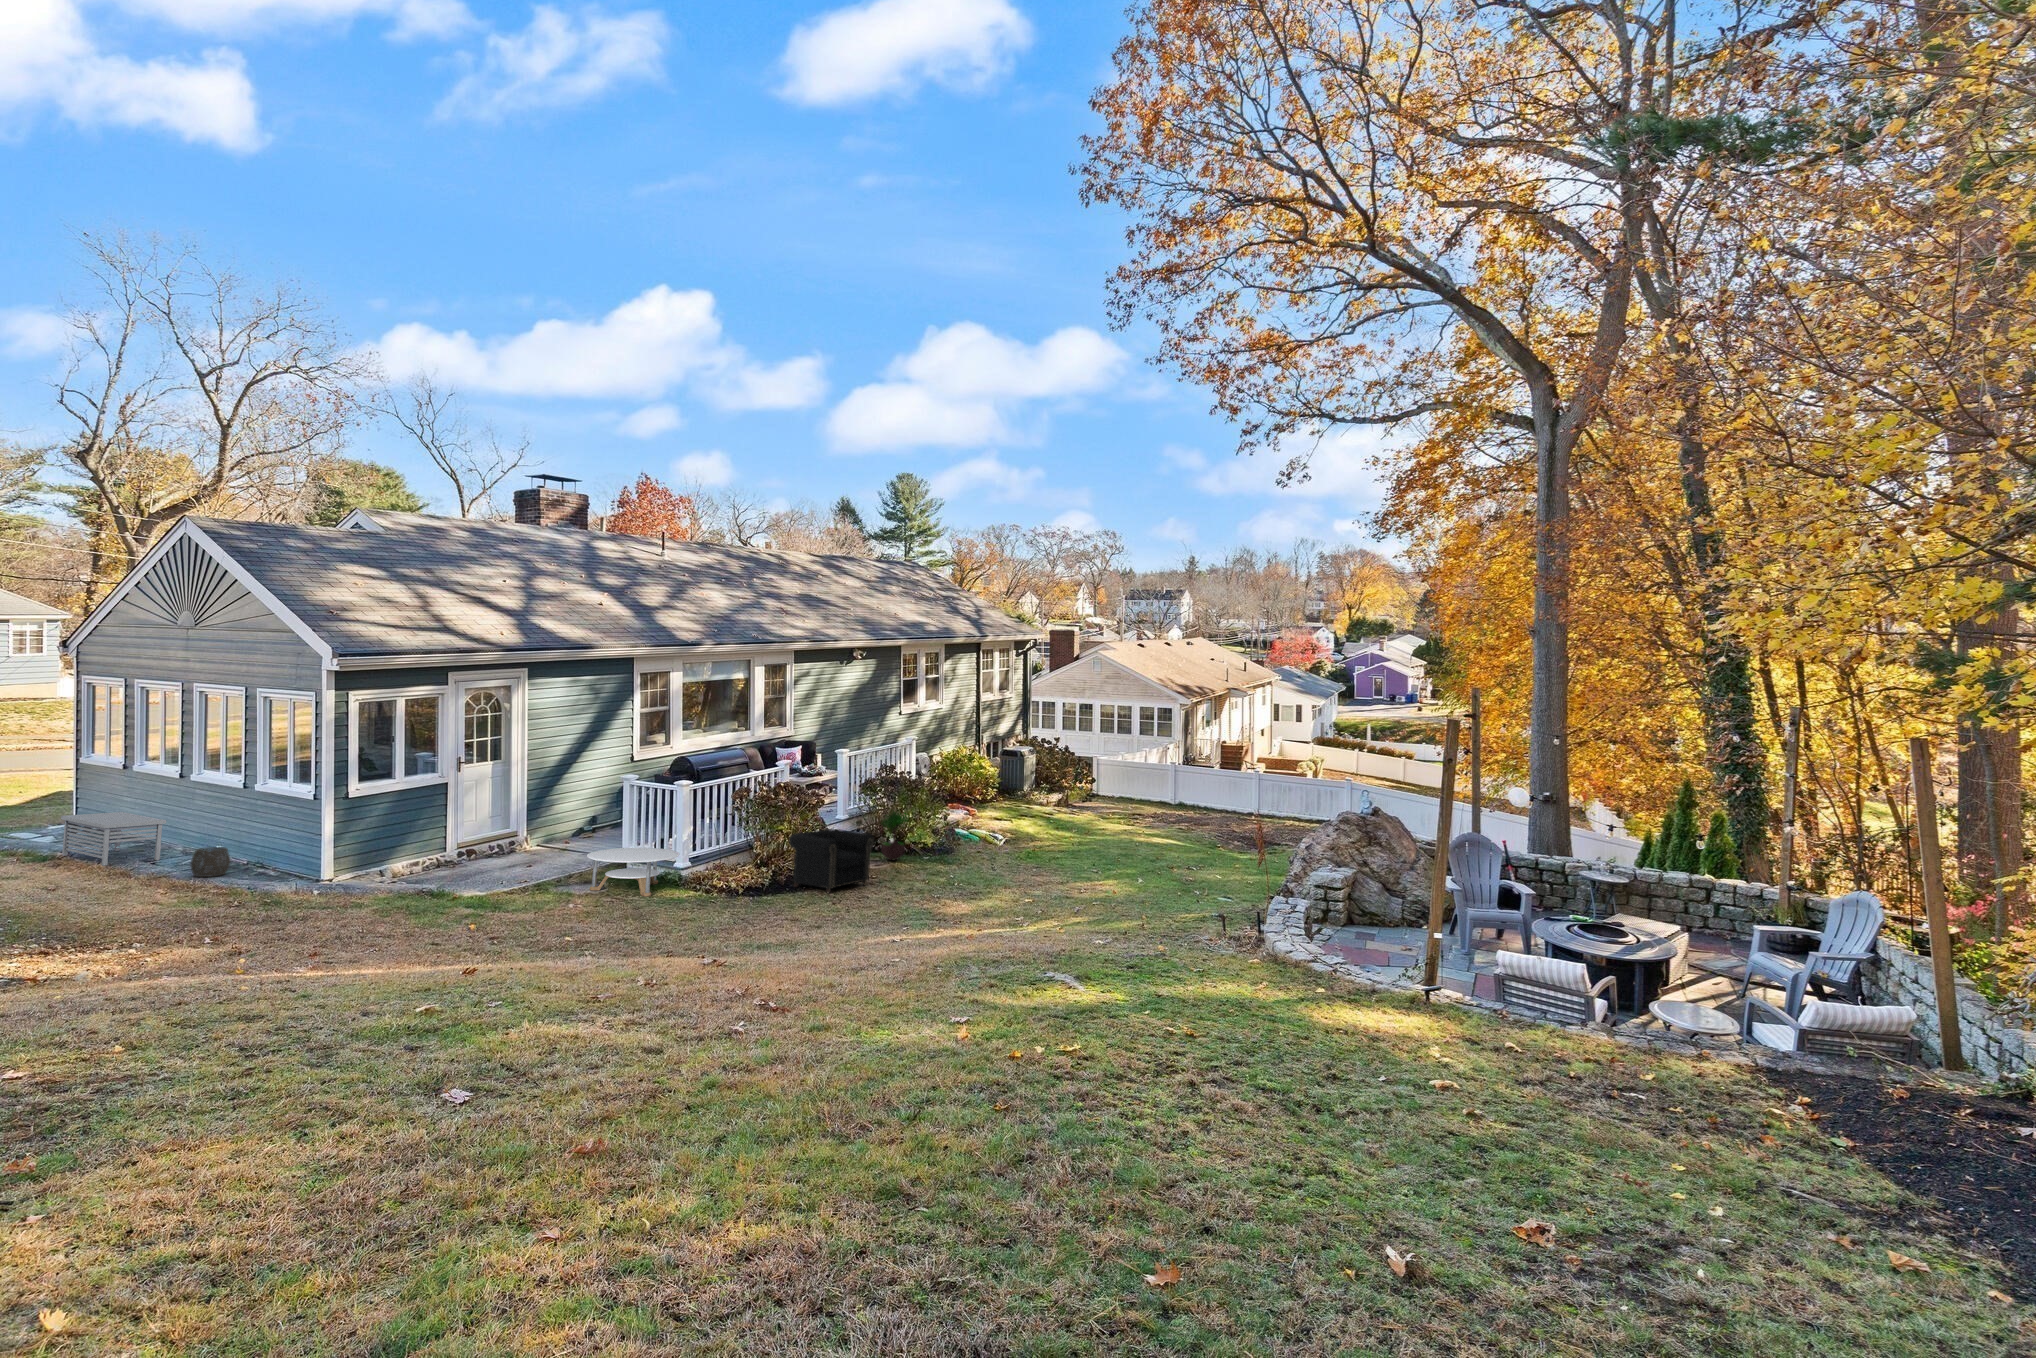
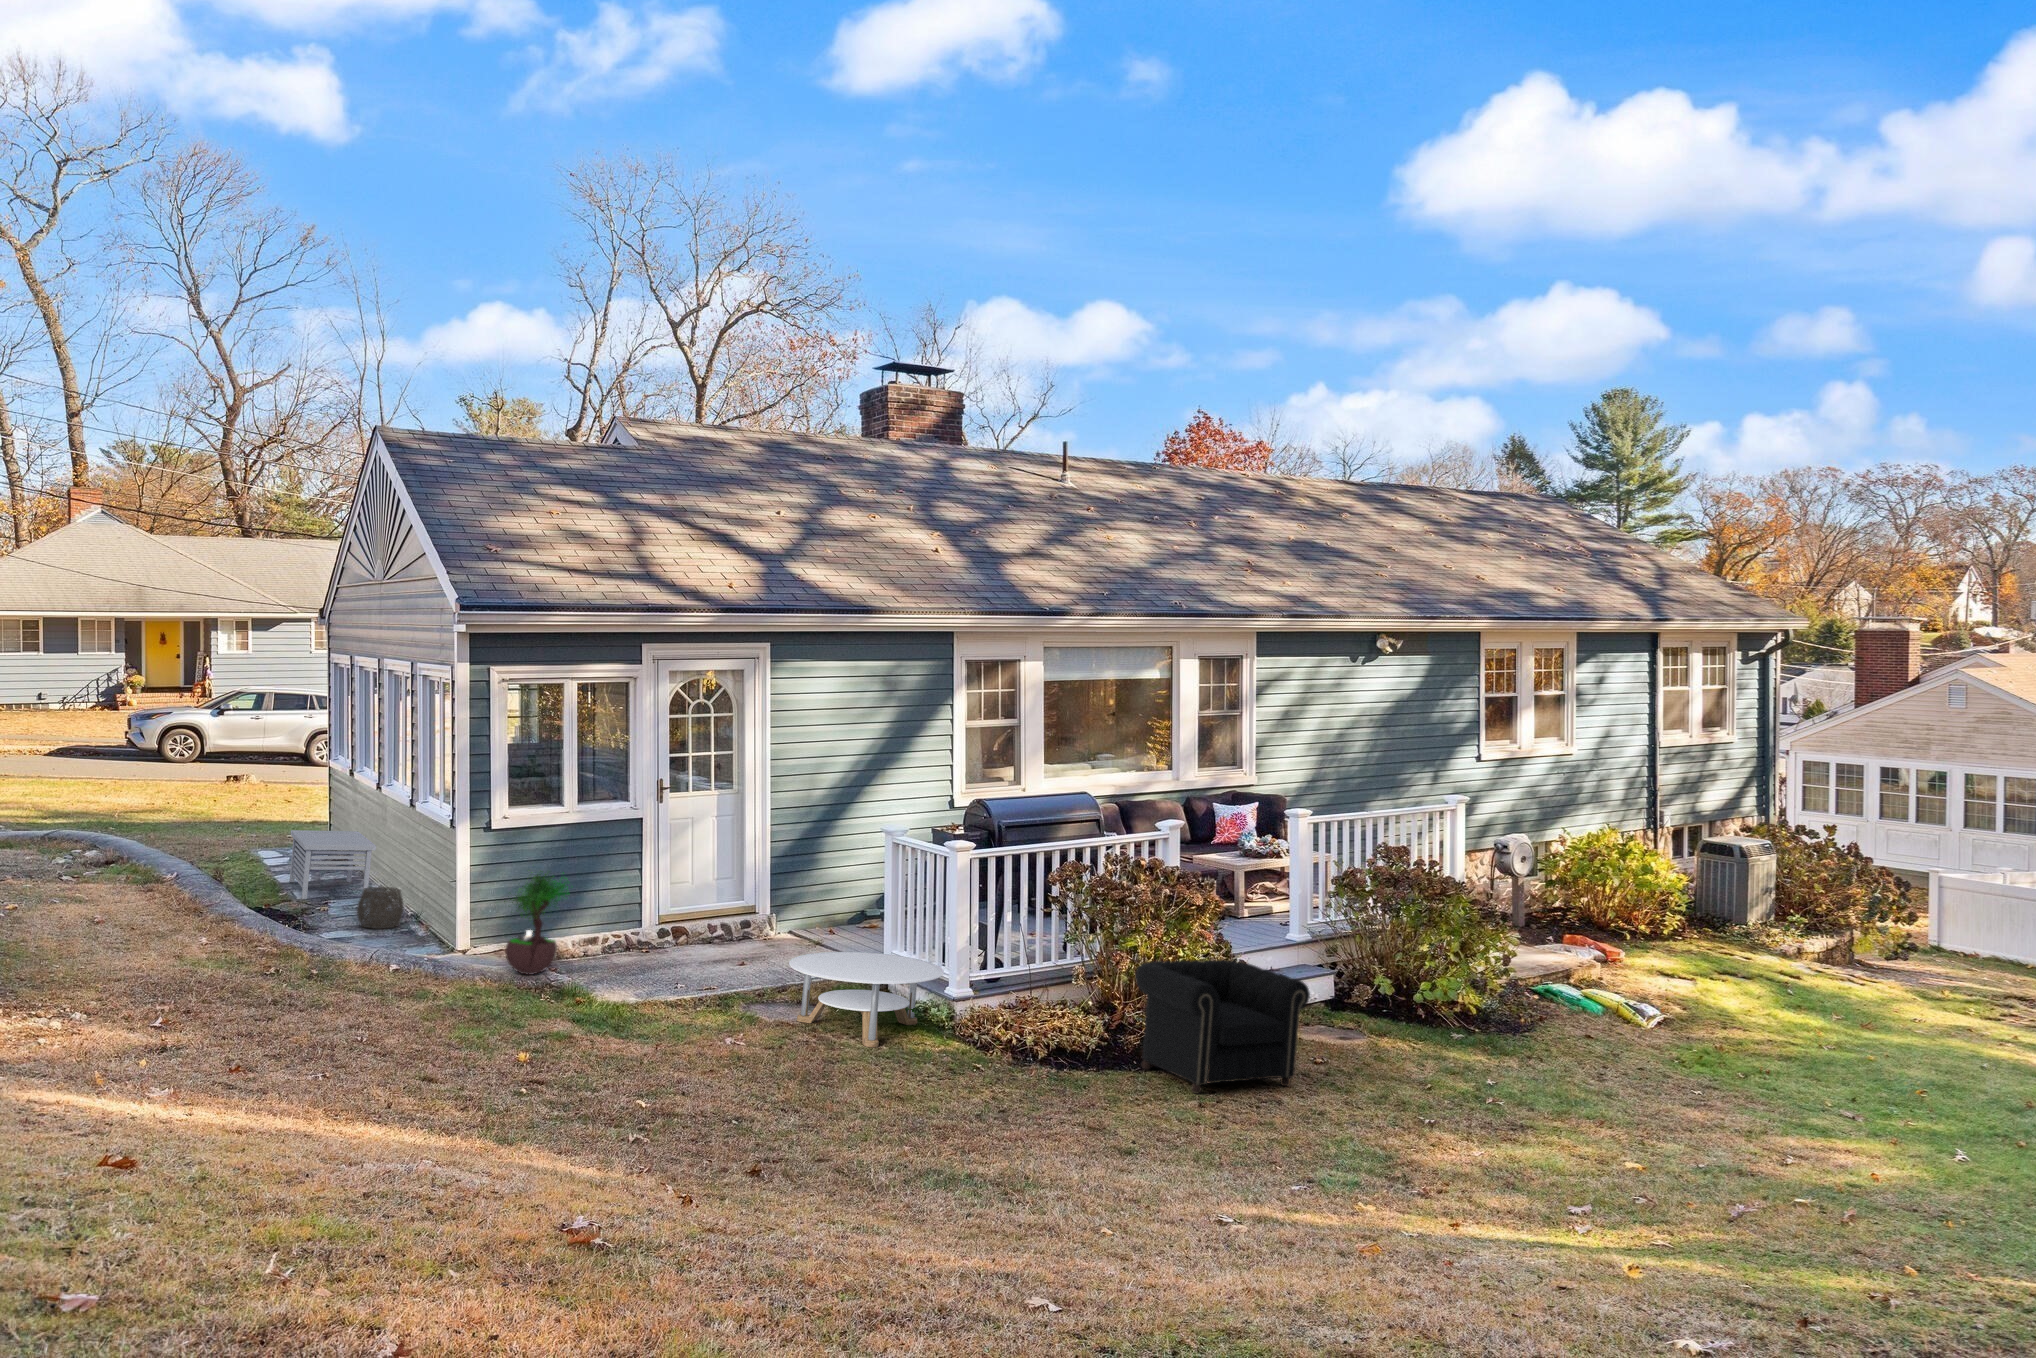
potted tree: present [881,810,907,860] -> present [504,871,568,975]

